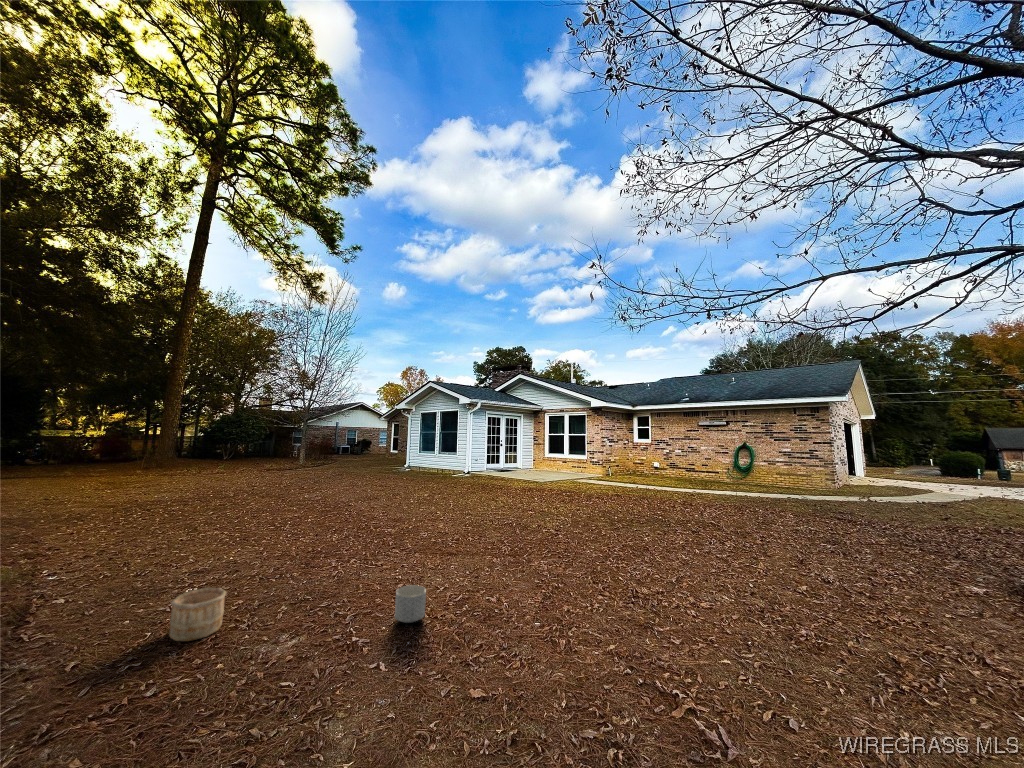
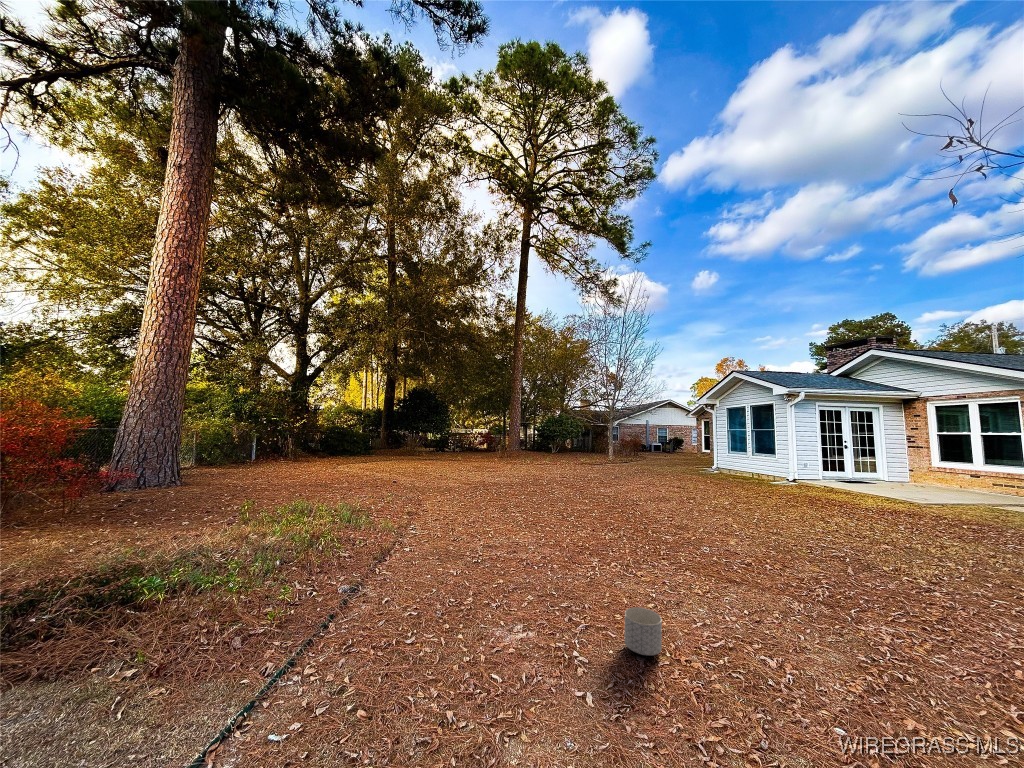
wooden bucket: present [169,588,226,641] -> none [449,554,486,597]

